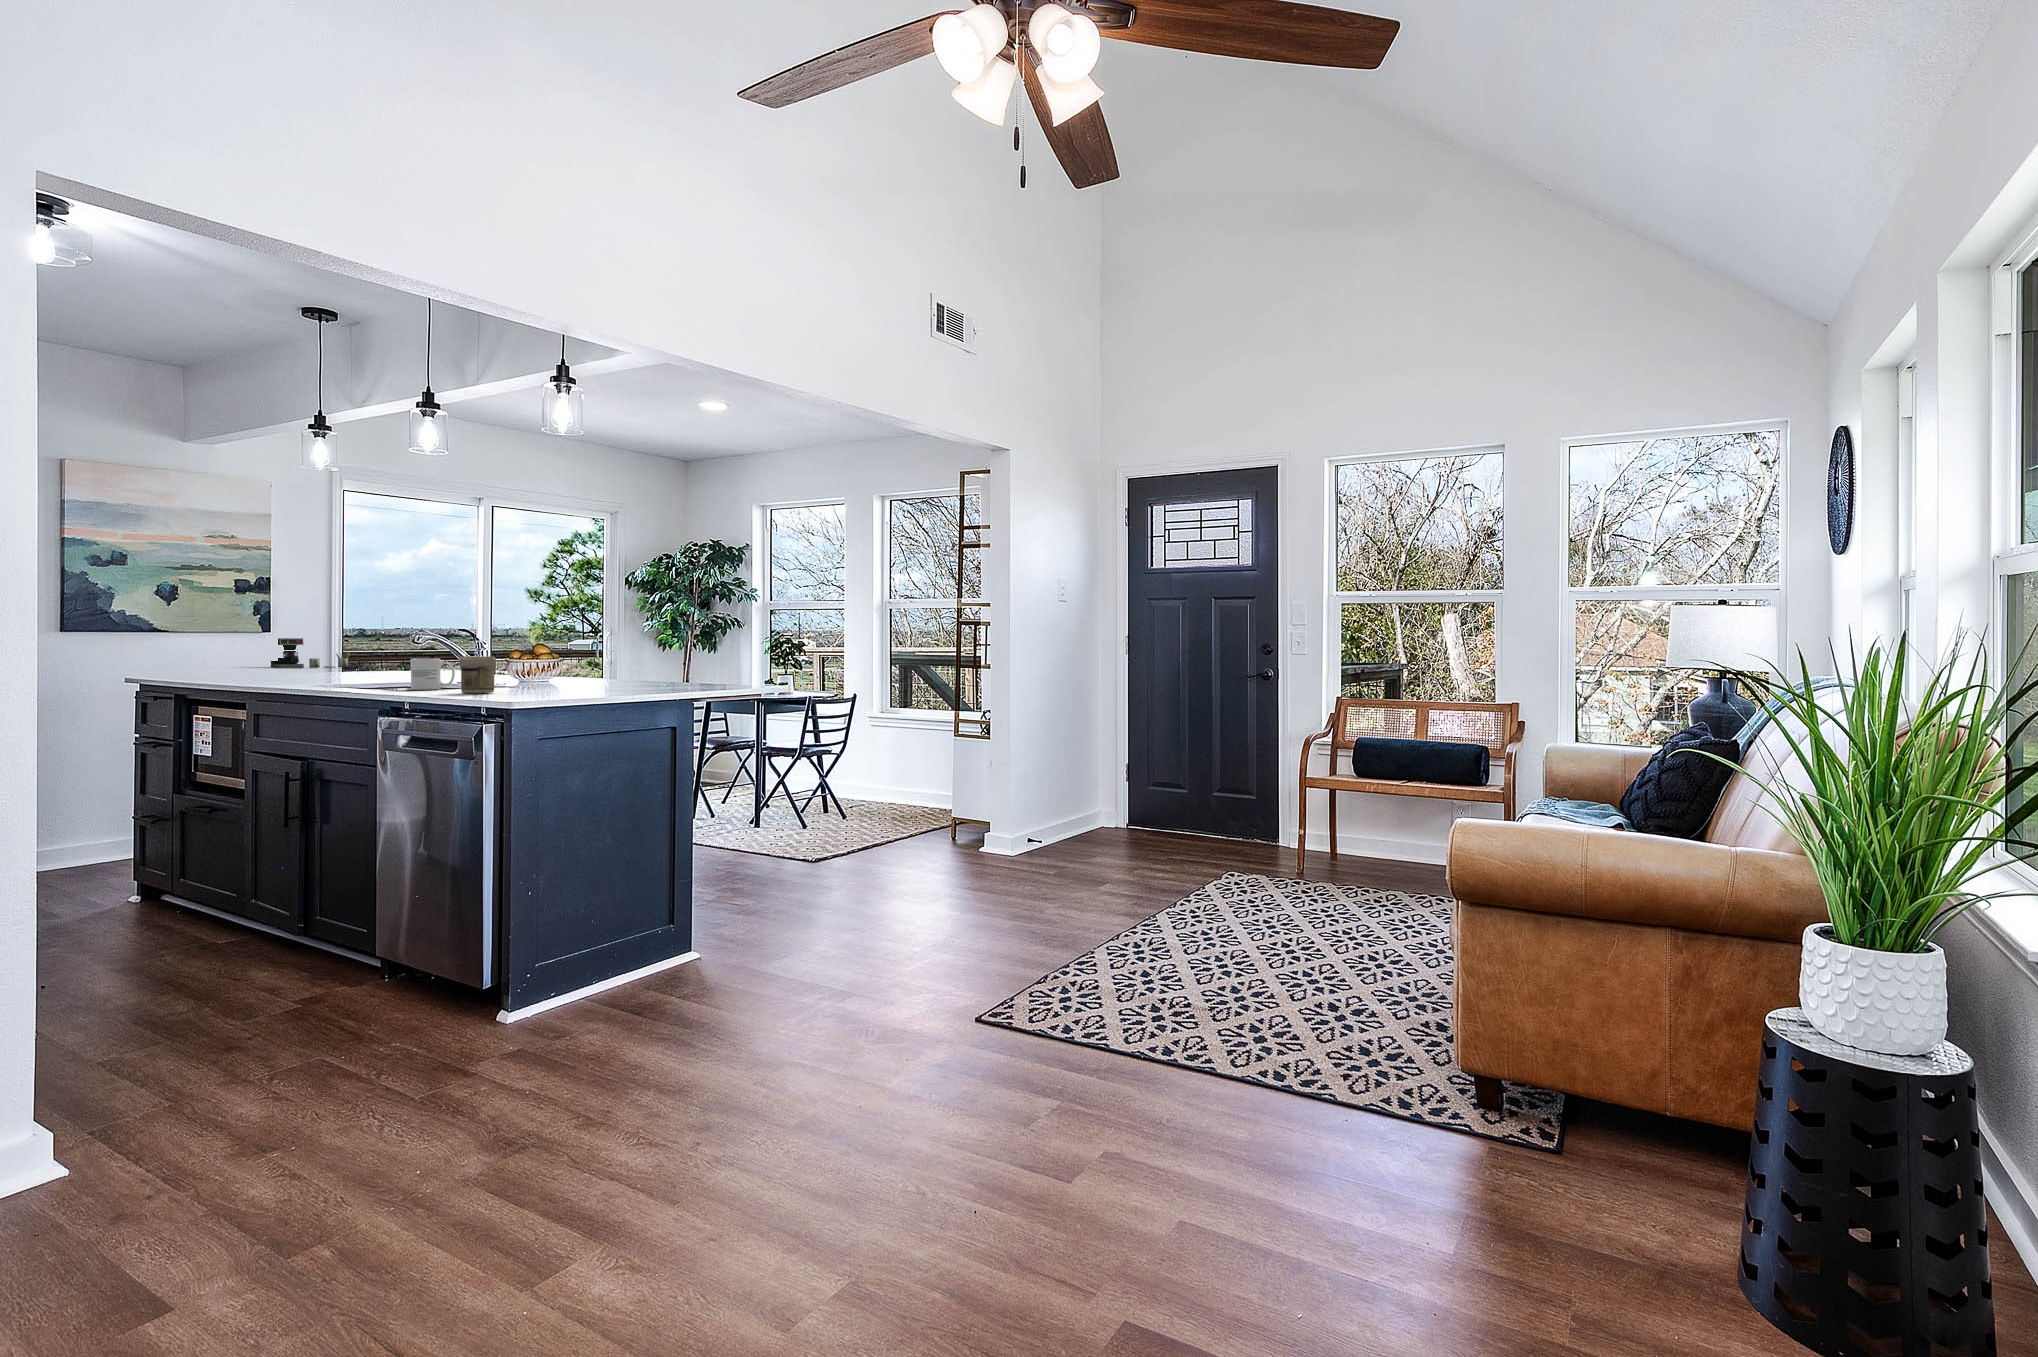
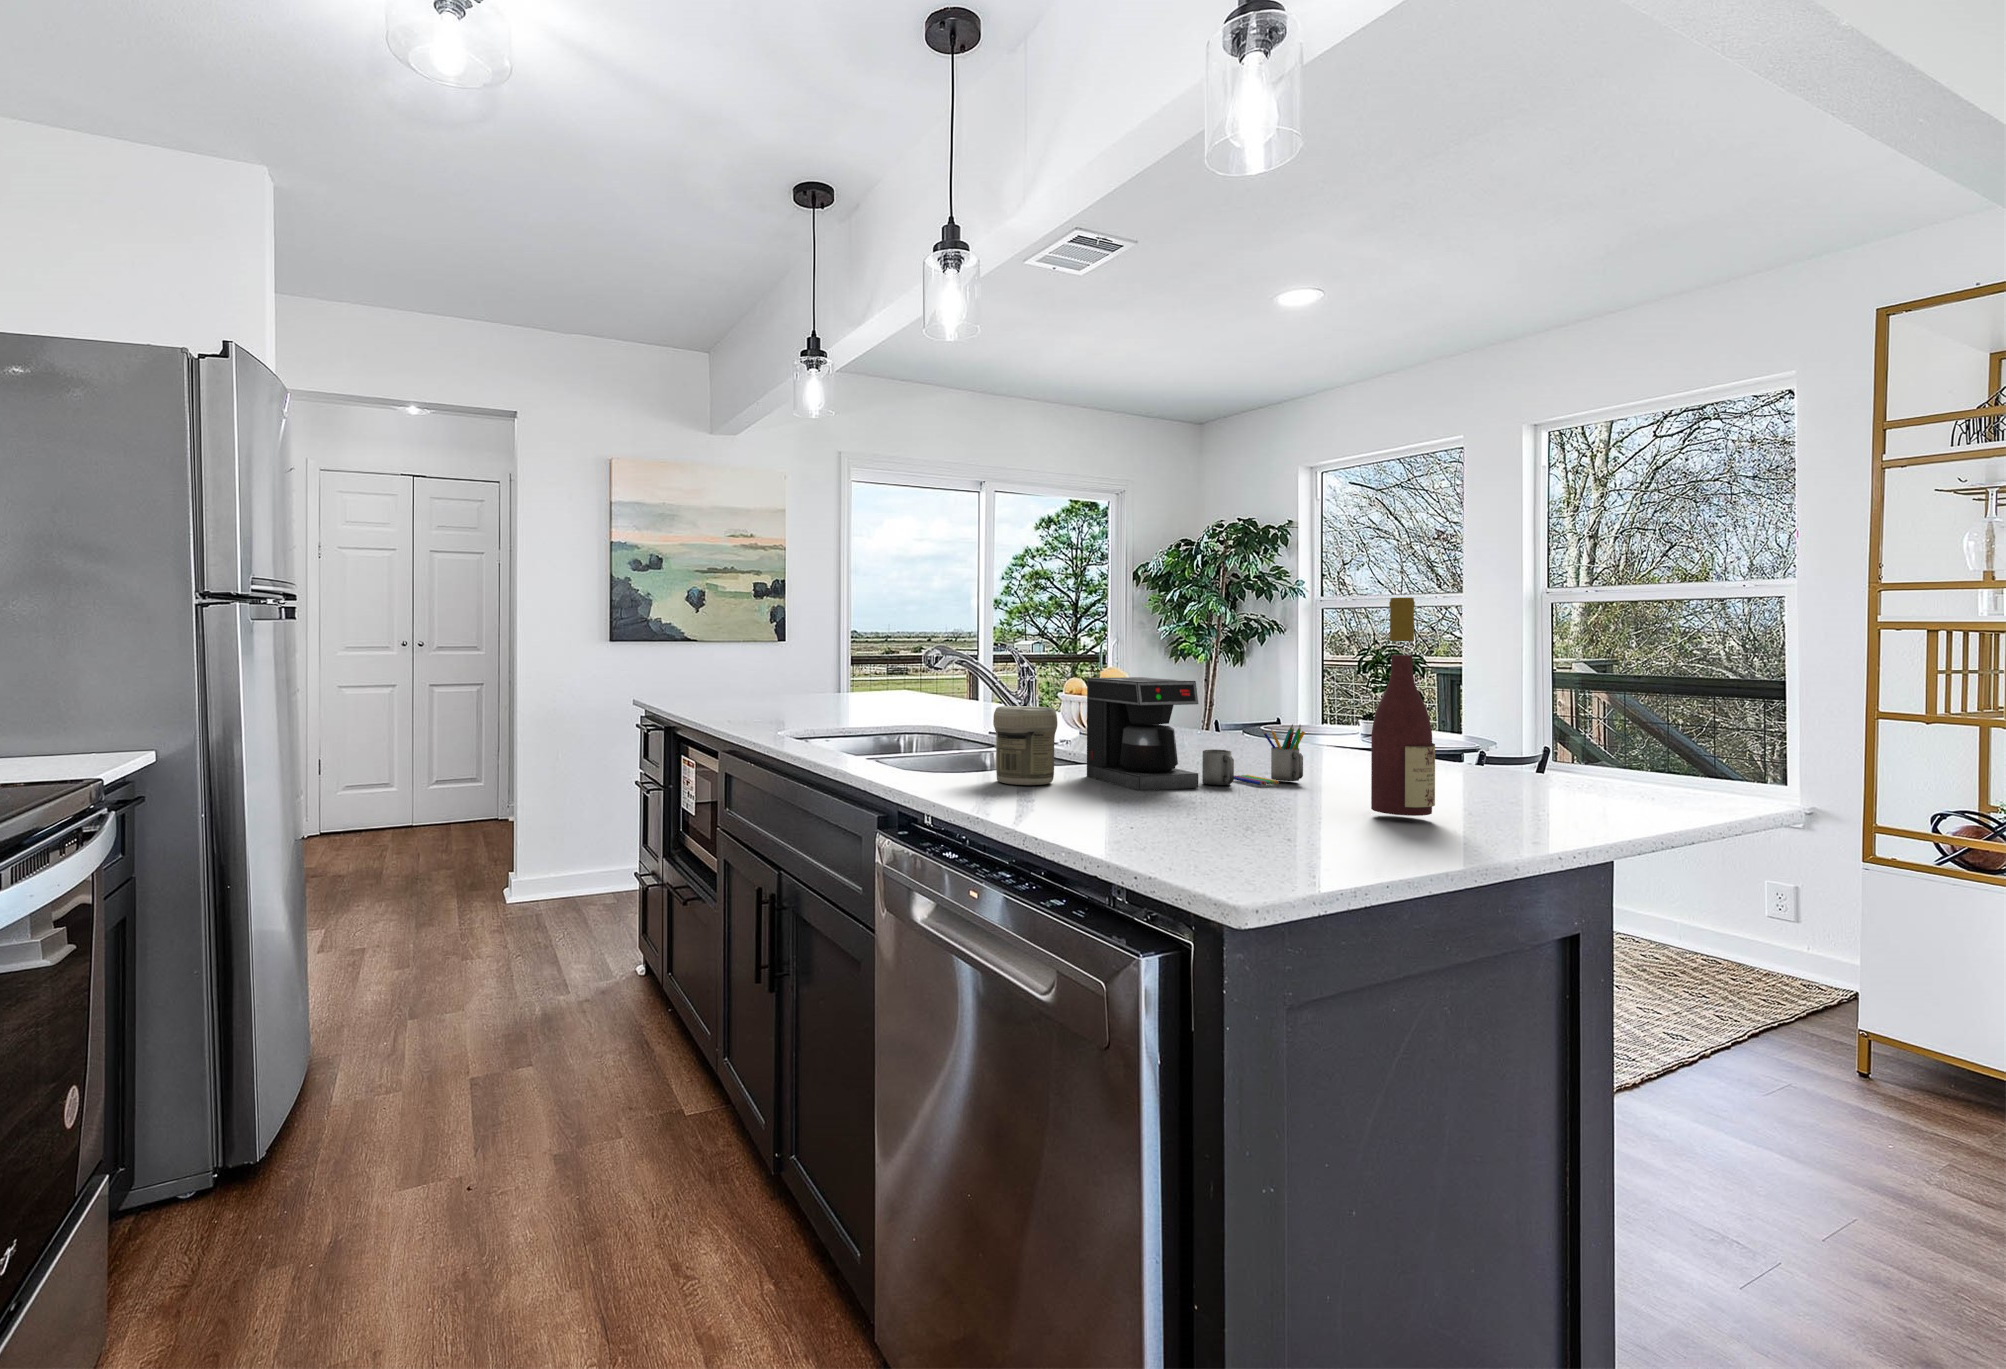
wine bottle: none [638,606,665,696] -> present [1371,598,1435,816]
coffee maker: present [271,638,350,668] -> present [1087,677,1305,791]
mug: present [411,658,455,690] -> none [913,701,979,759]

